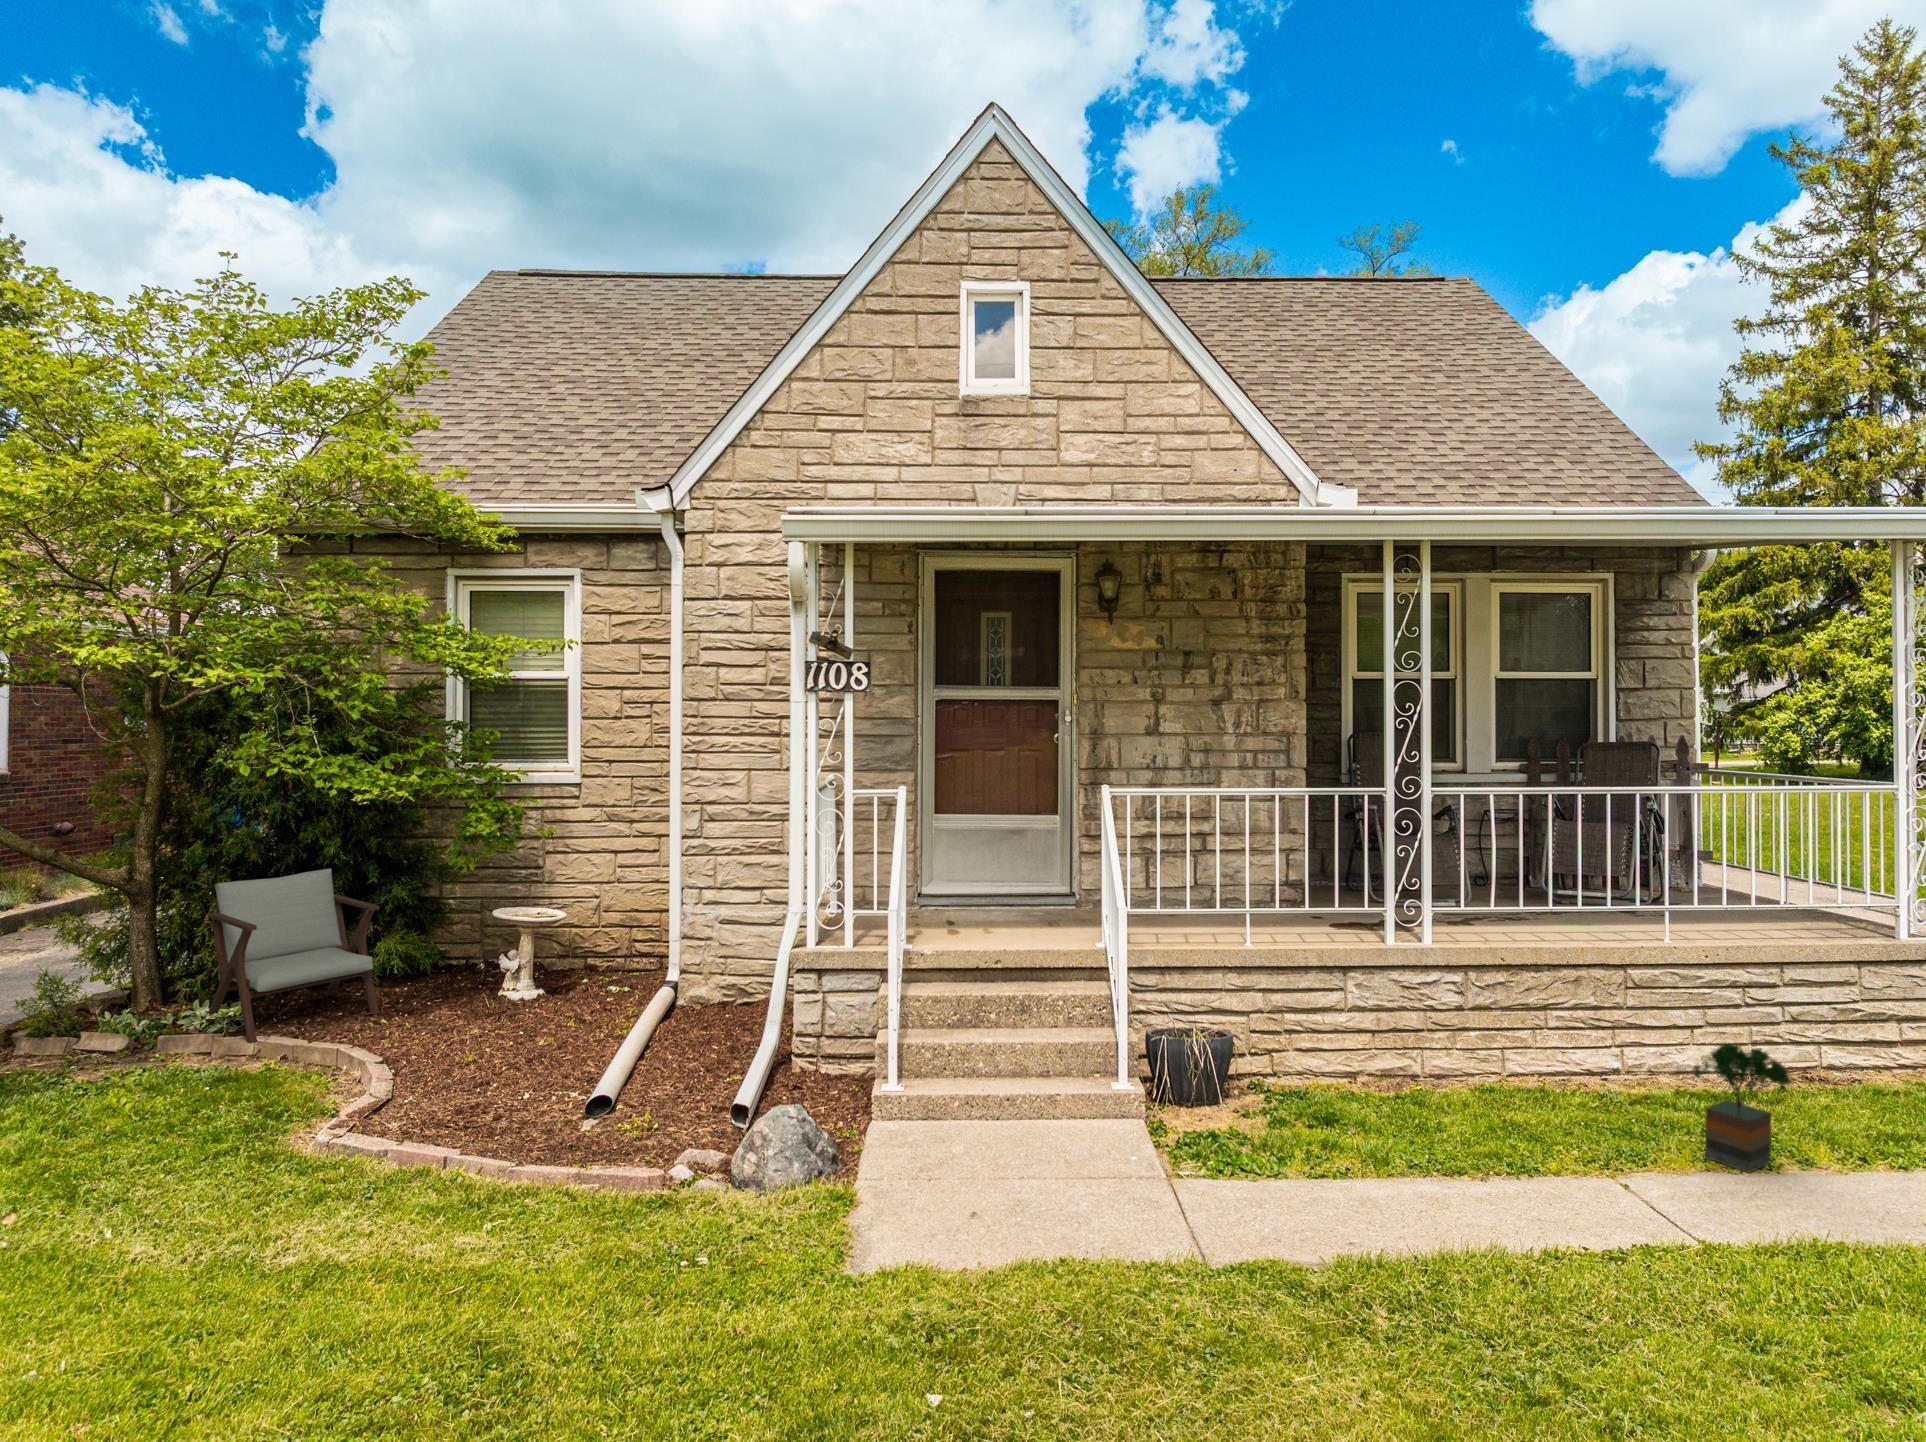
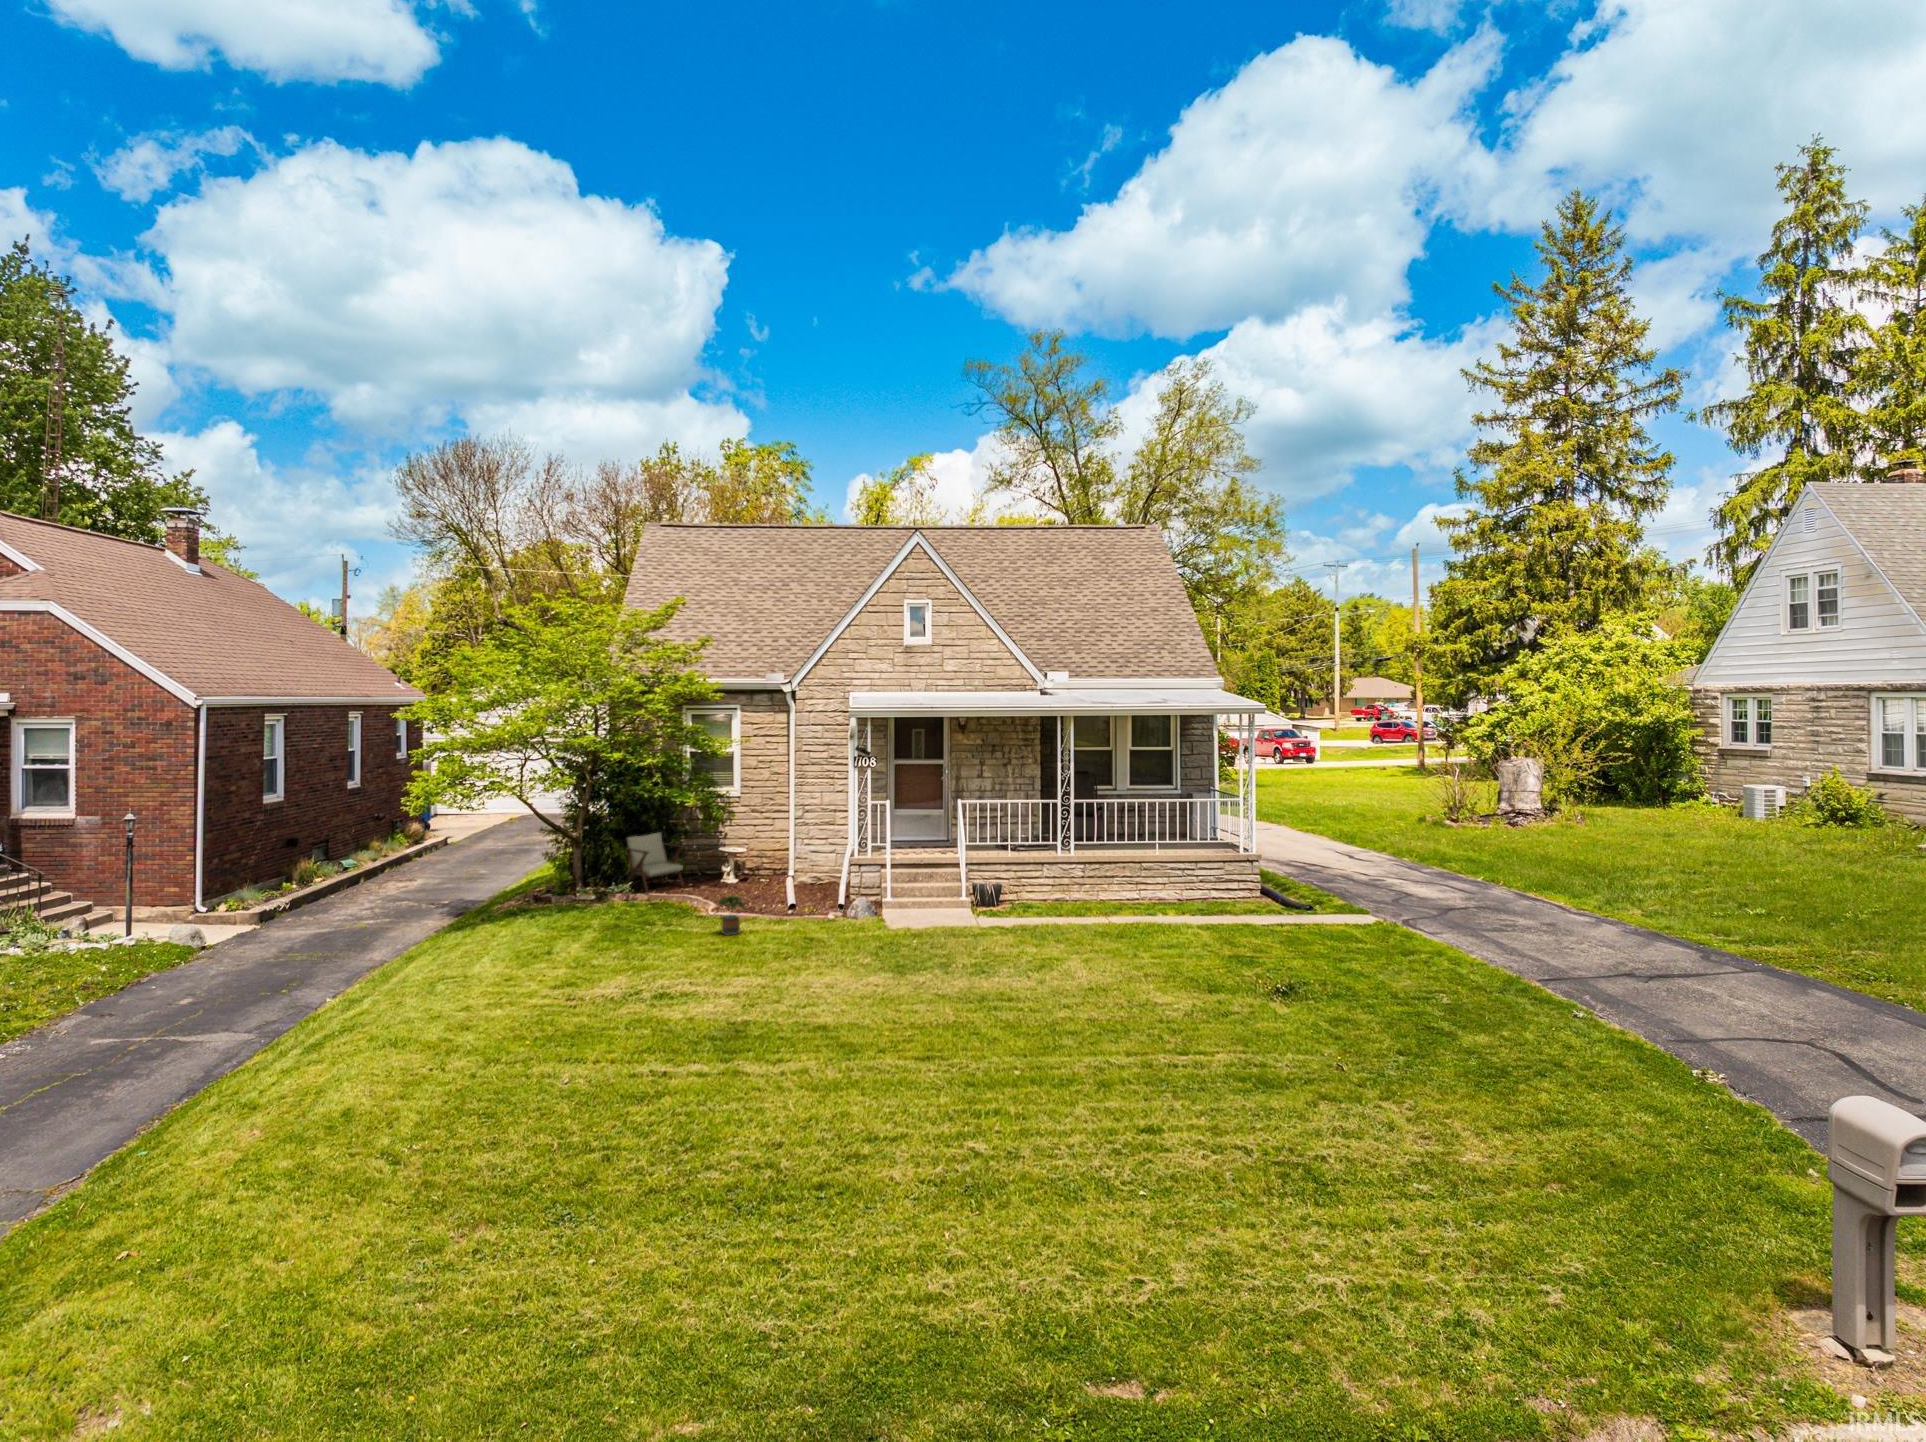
potted tree: present [1693,1043,1794,1173] -> present [719,896,745,936]

